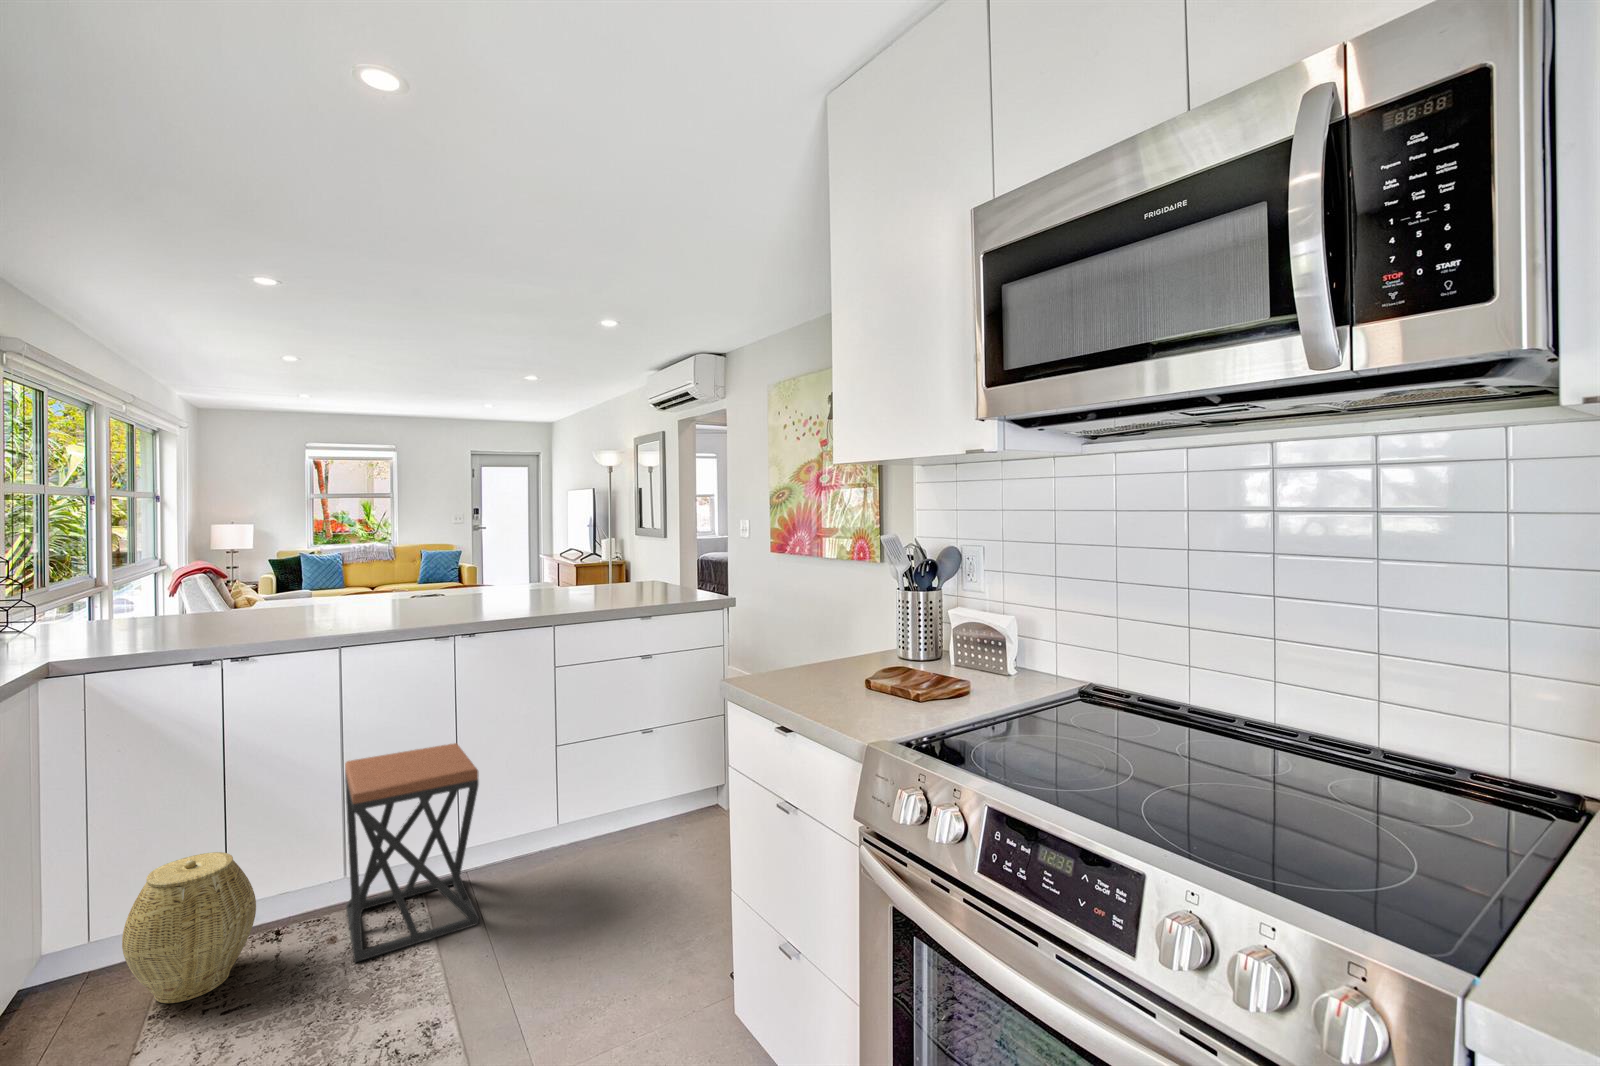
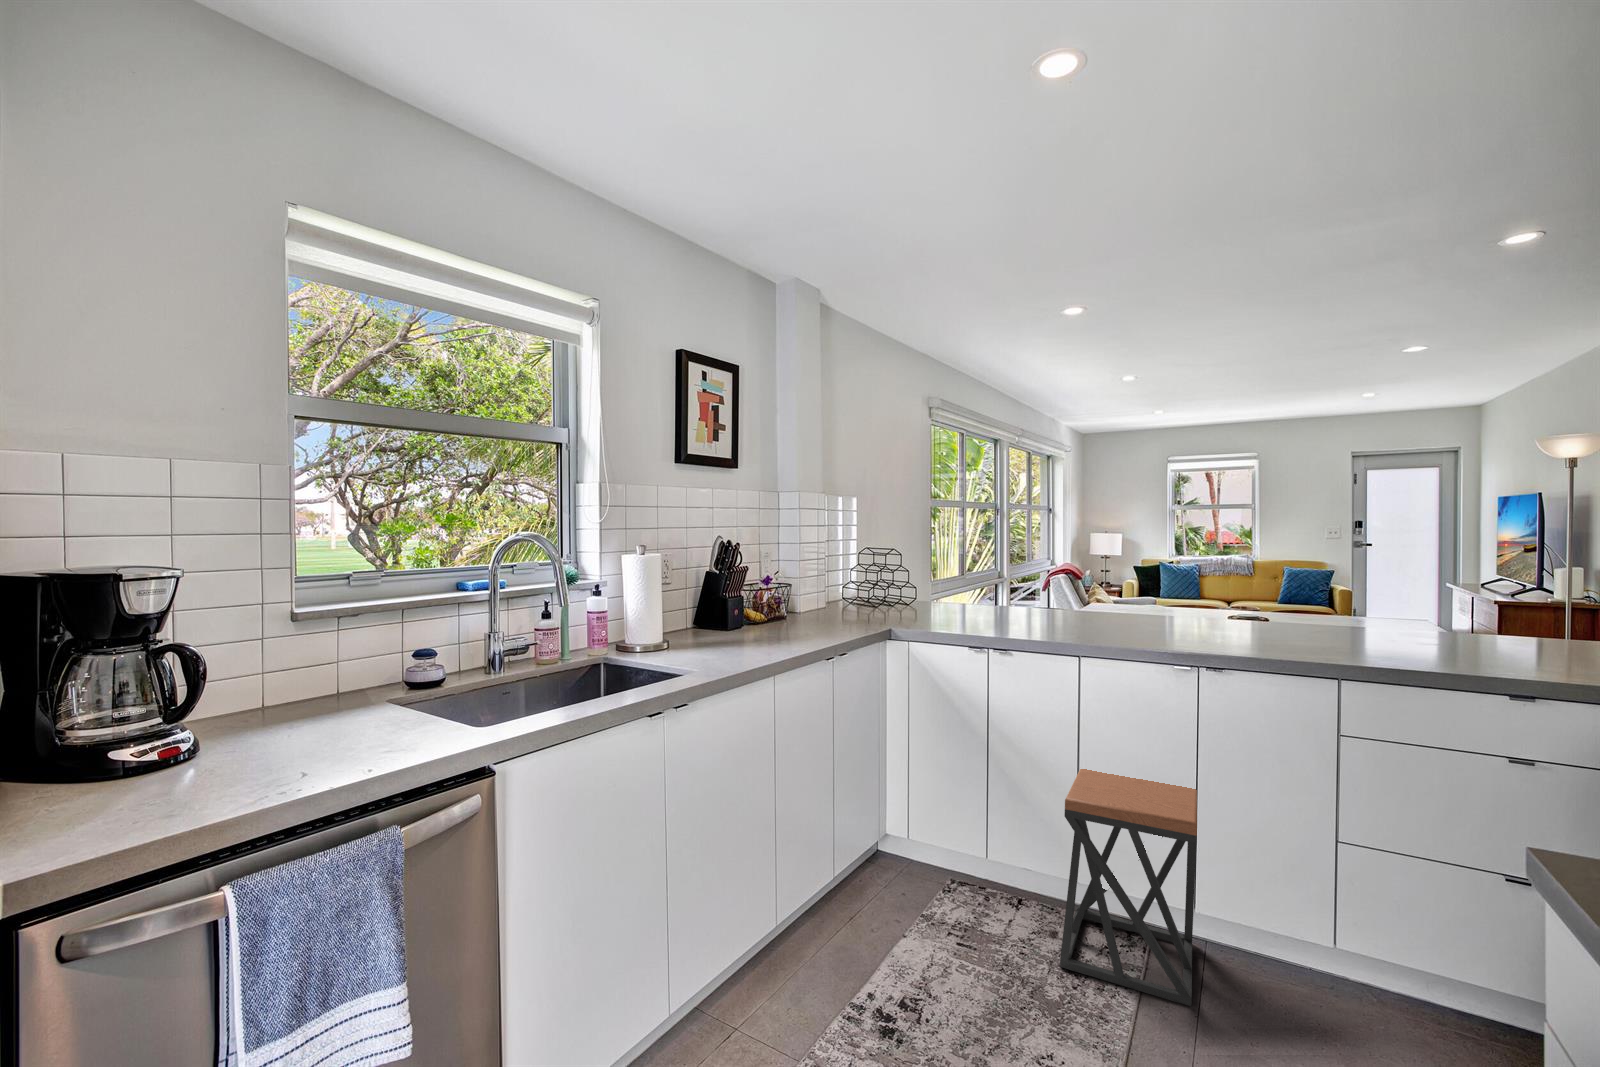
woven basket: present [122,852,256,1003] -> none [912,801,997,921]

